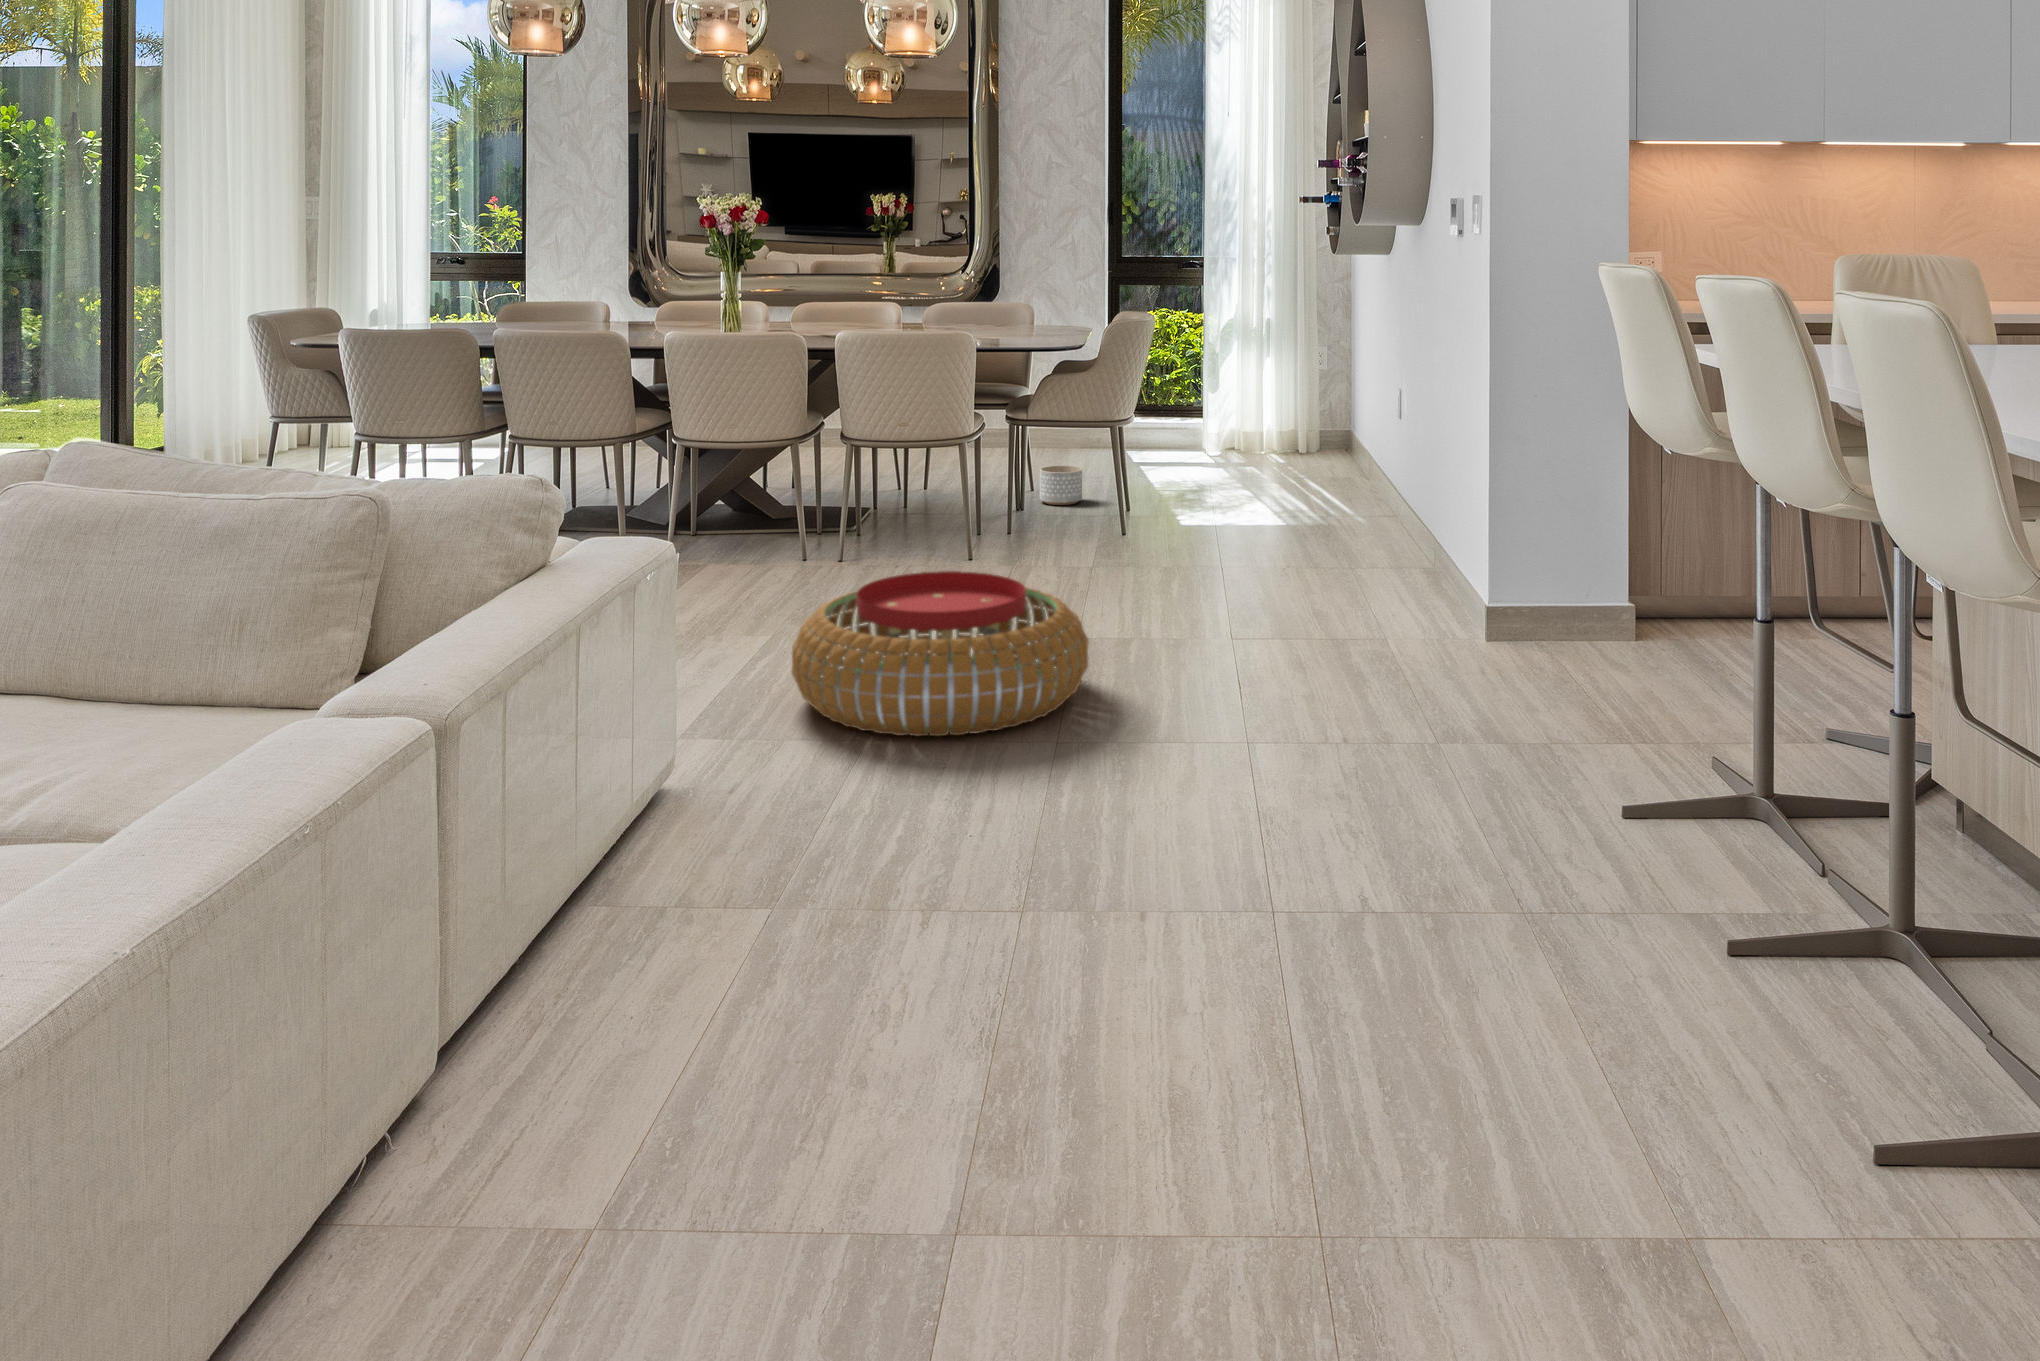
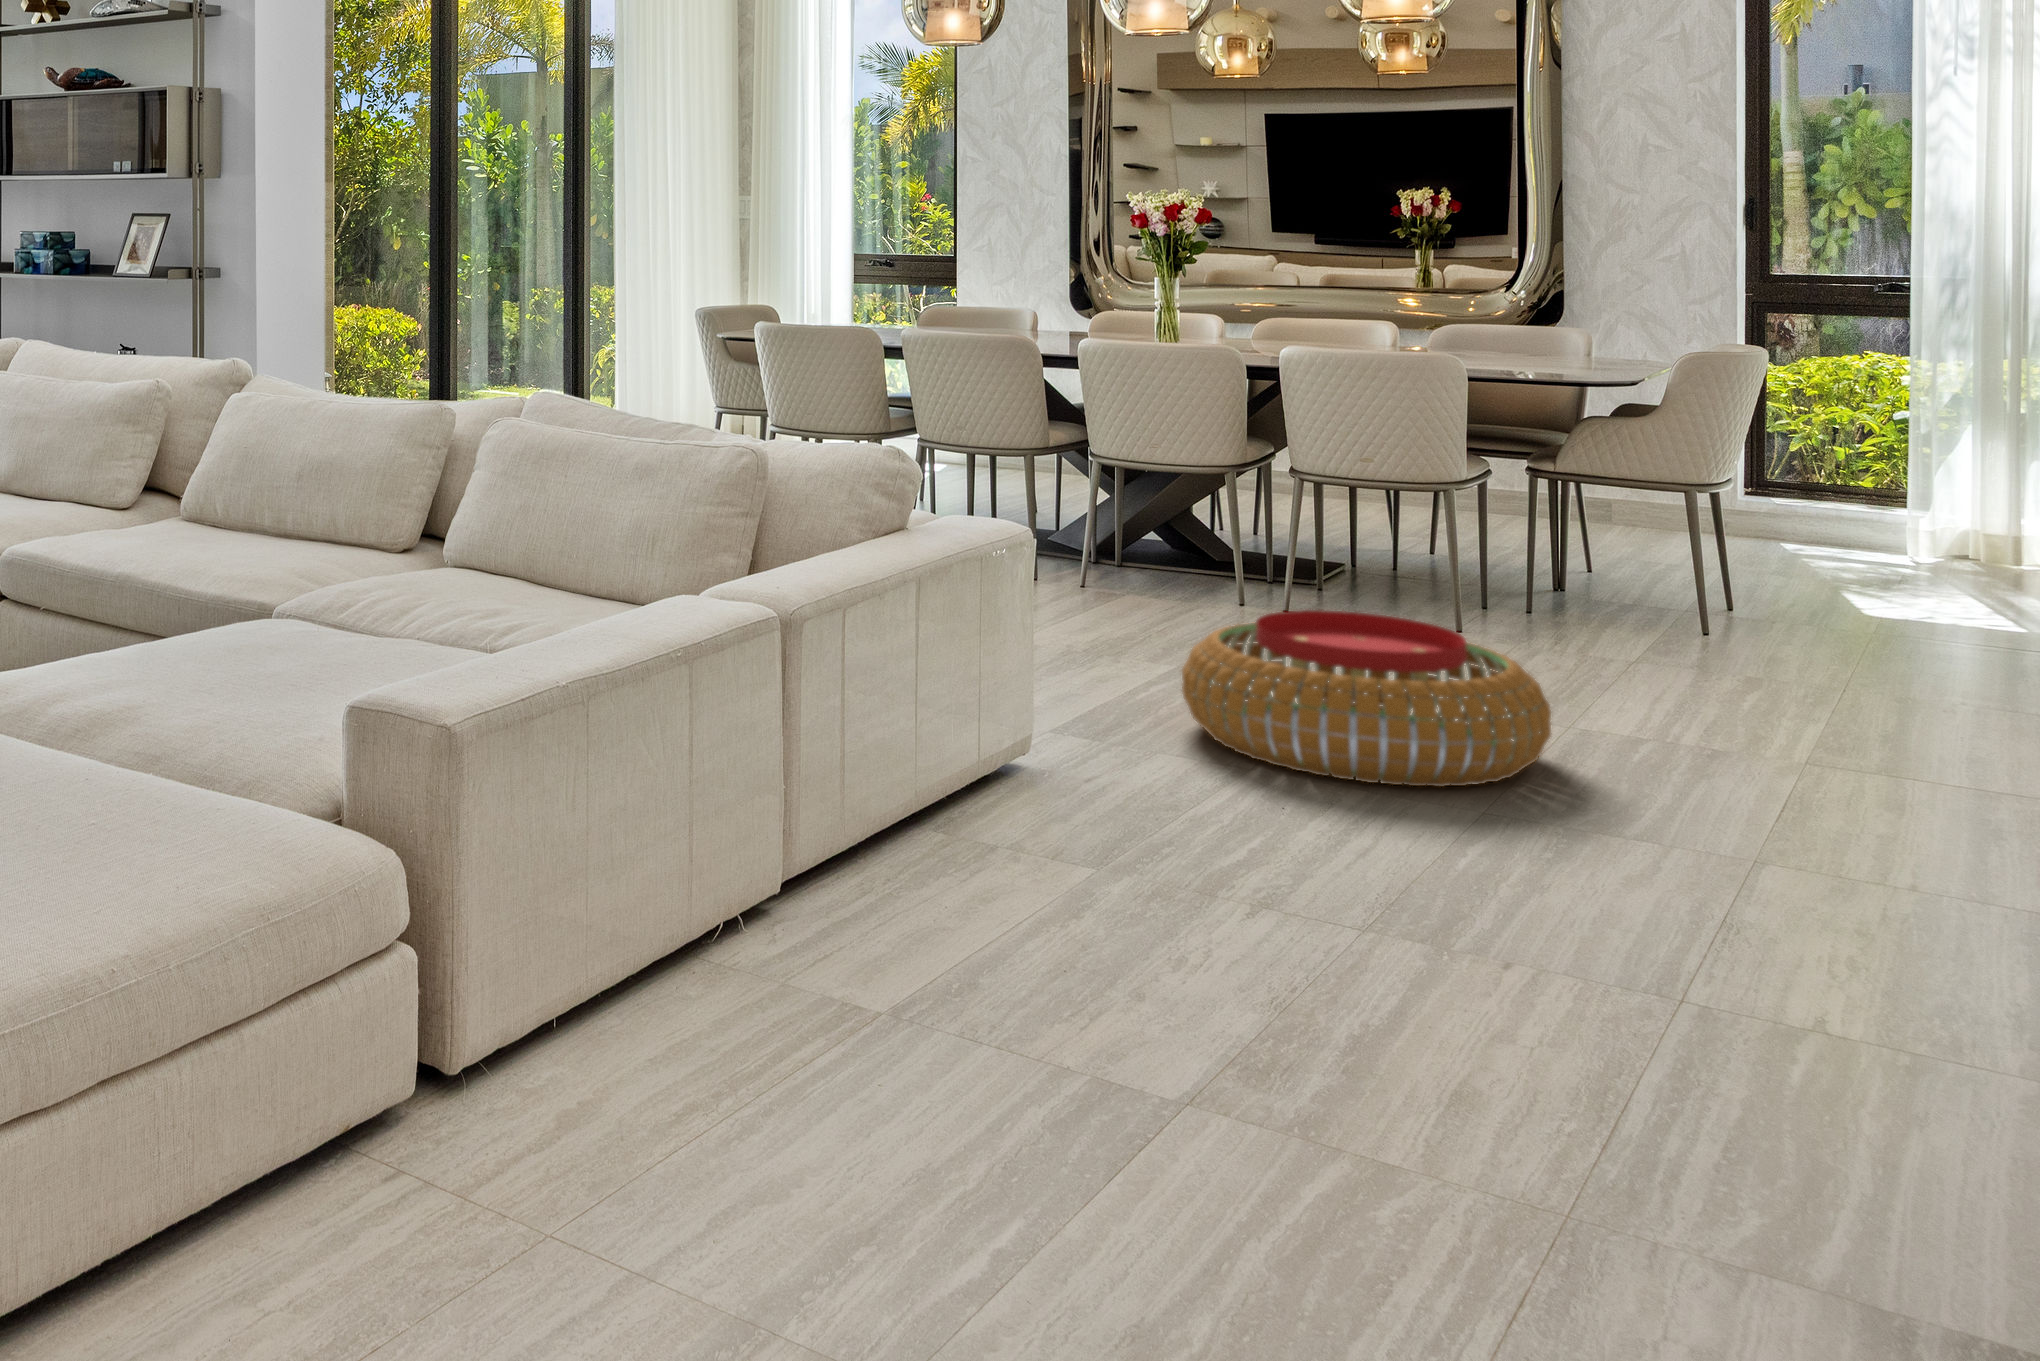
planter: present [1040,466,1082,505] -> none [1583,536,1648,586]

